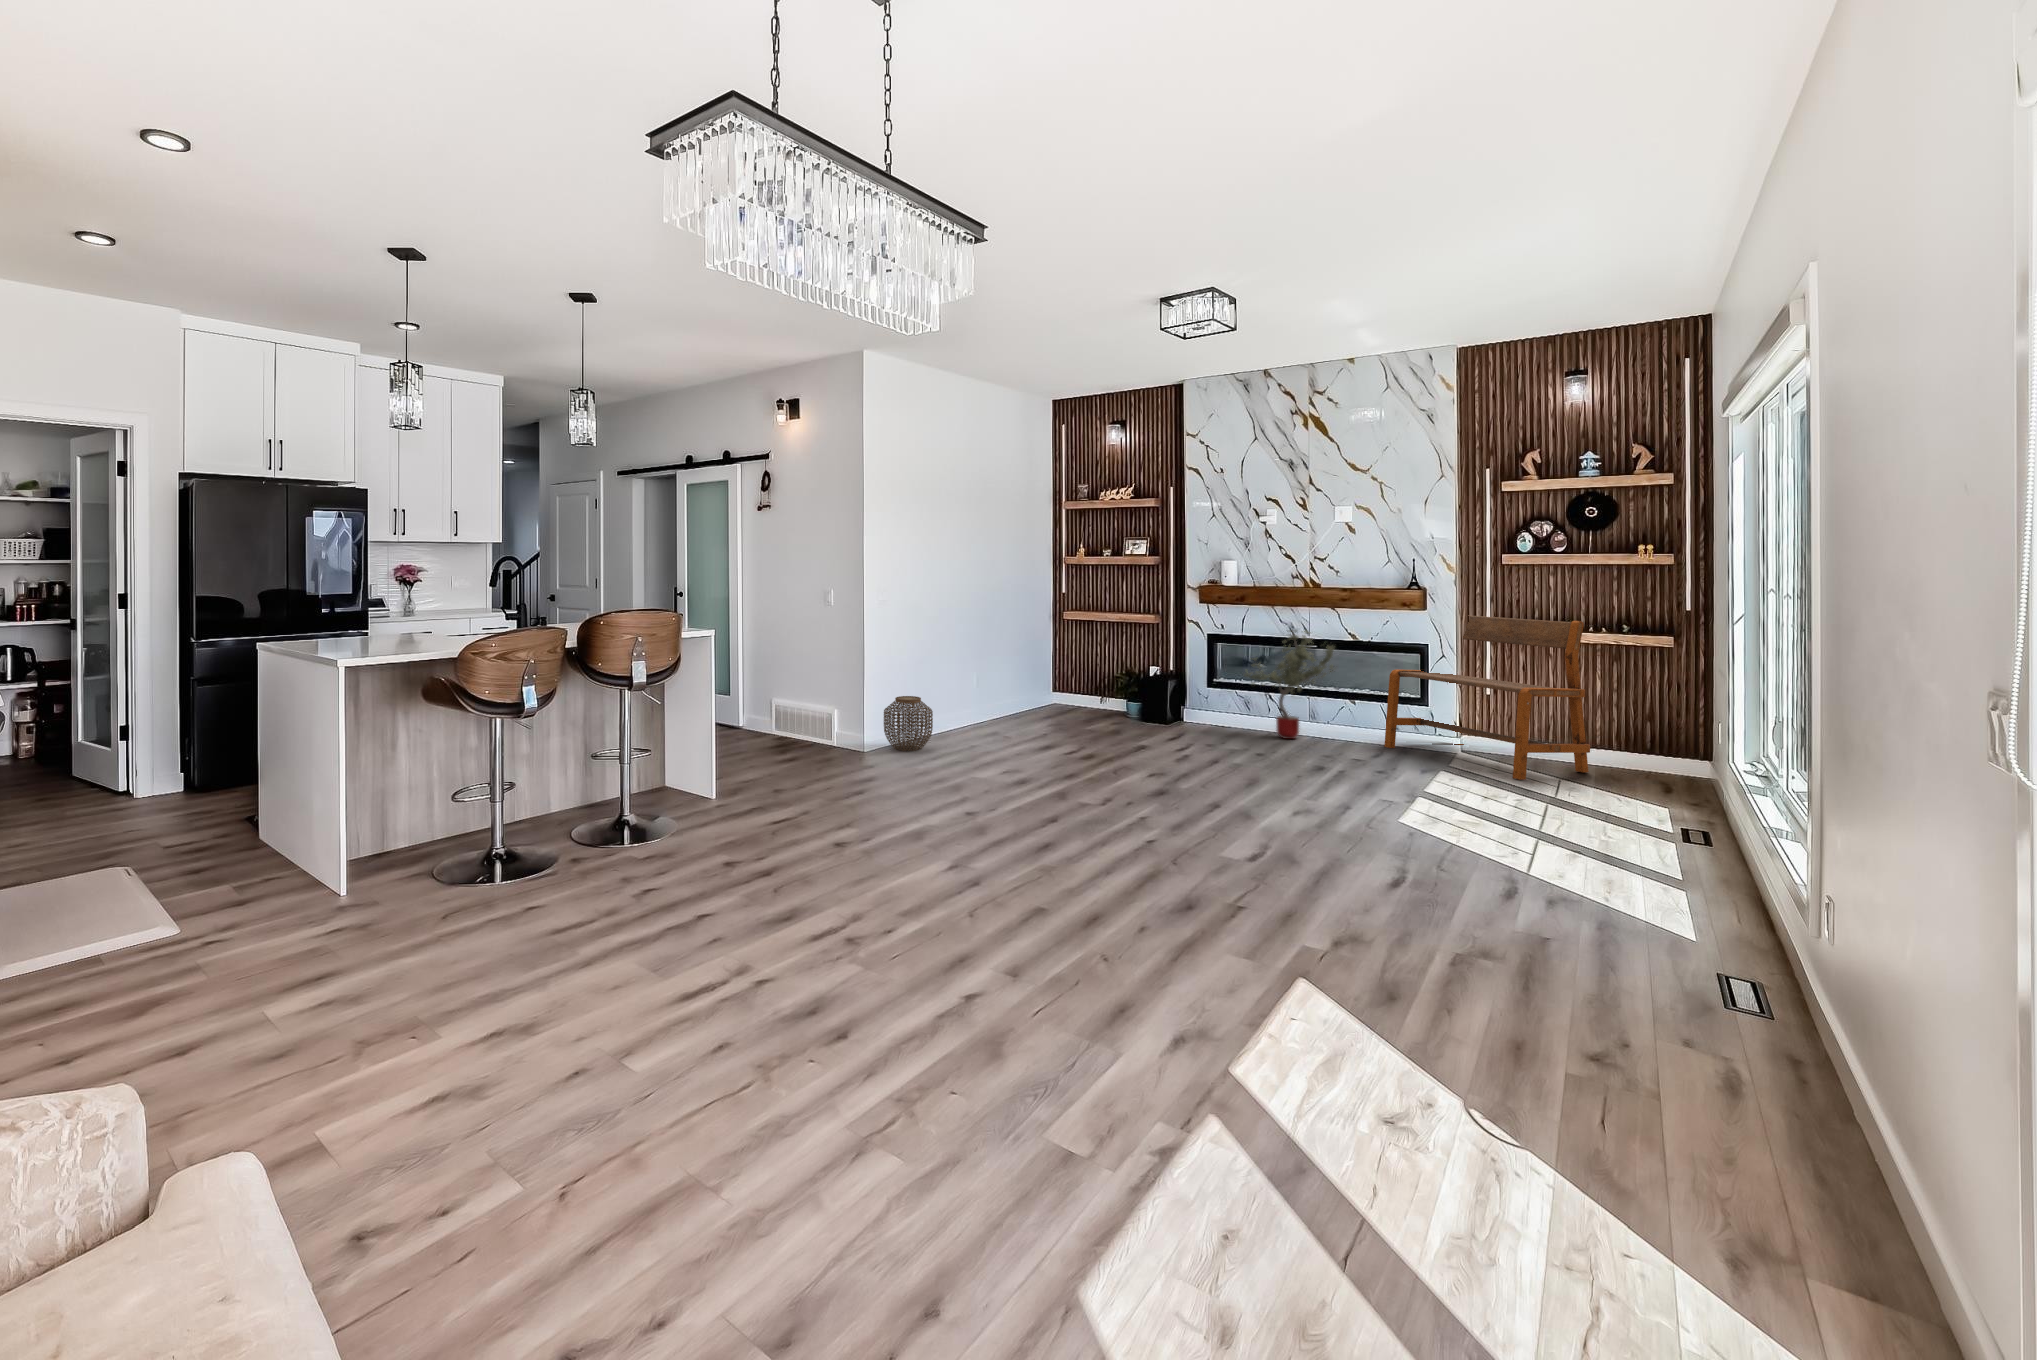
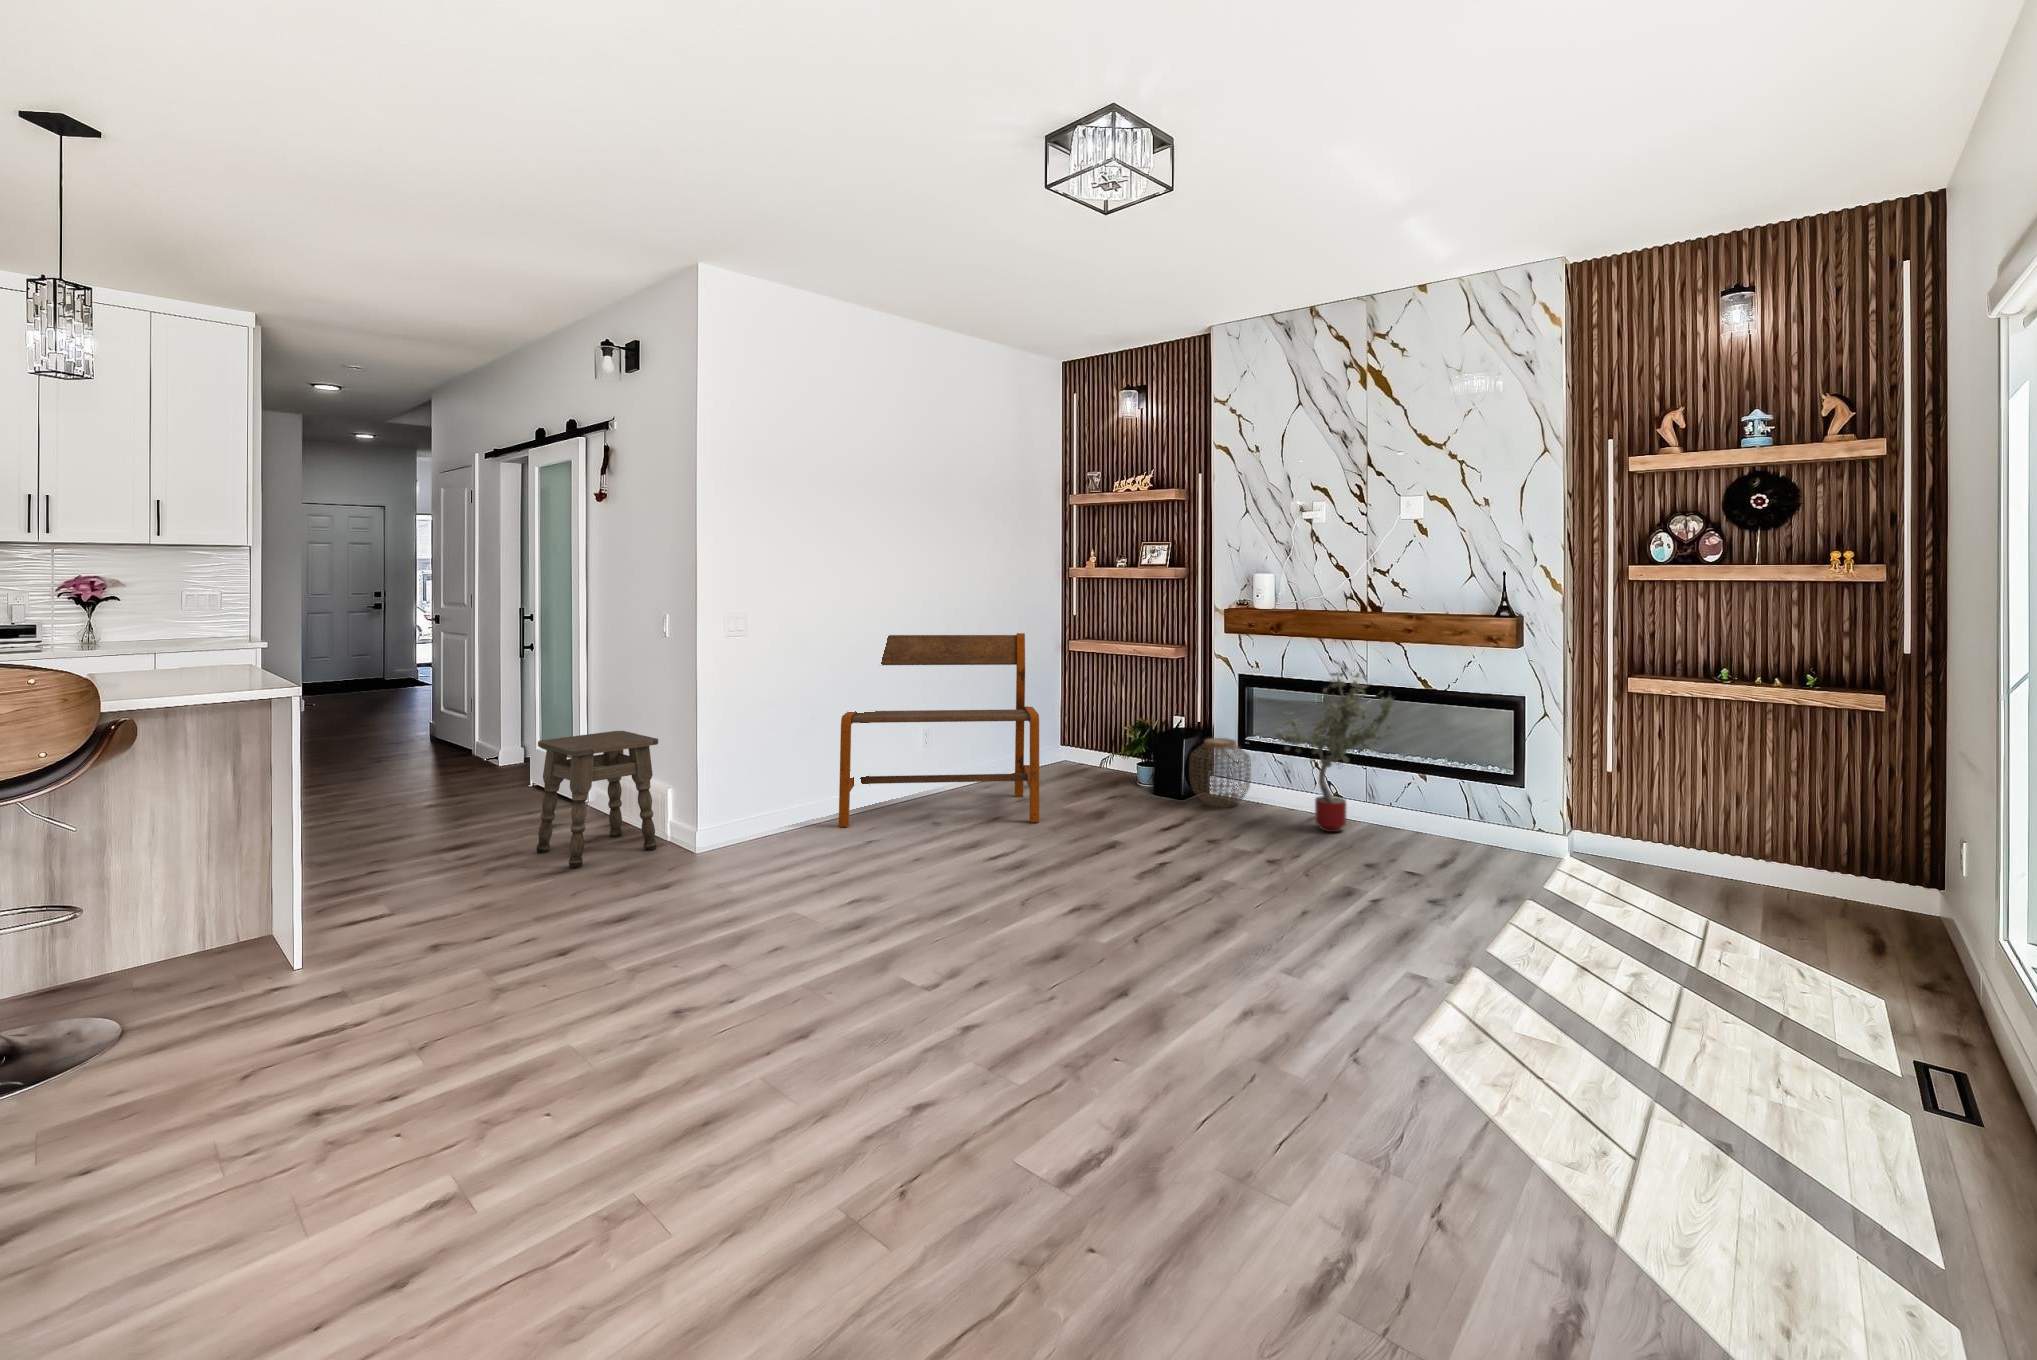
bench: present [1384,616,1590,780] -> present [839,633,1039,827]
side table: none [771,671,847,756] -> present [536,731,658,868]
woven basket: present [884,696,933,751] -> present [1190,738,1251,807]

